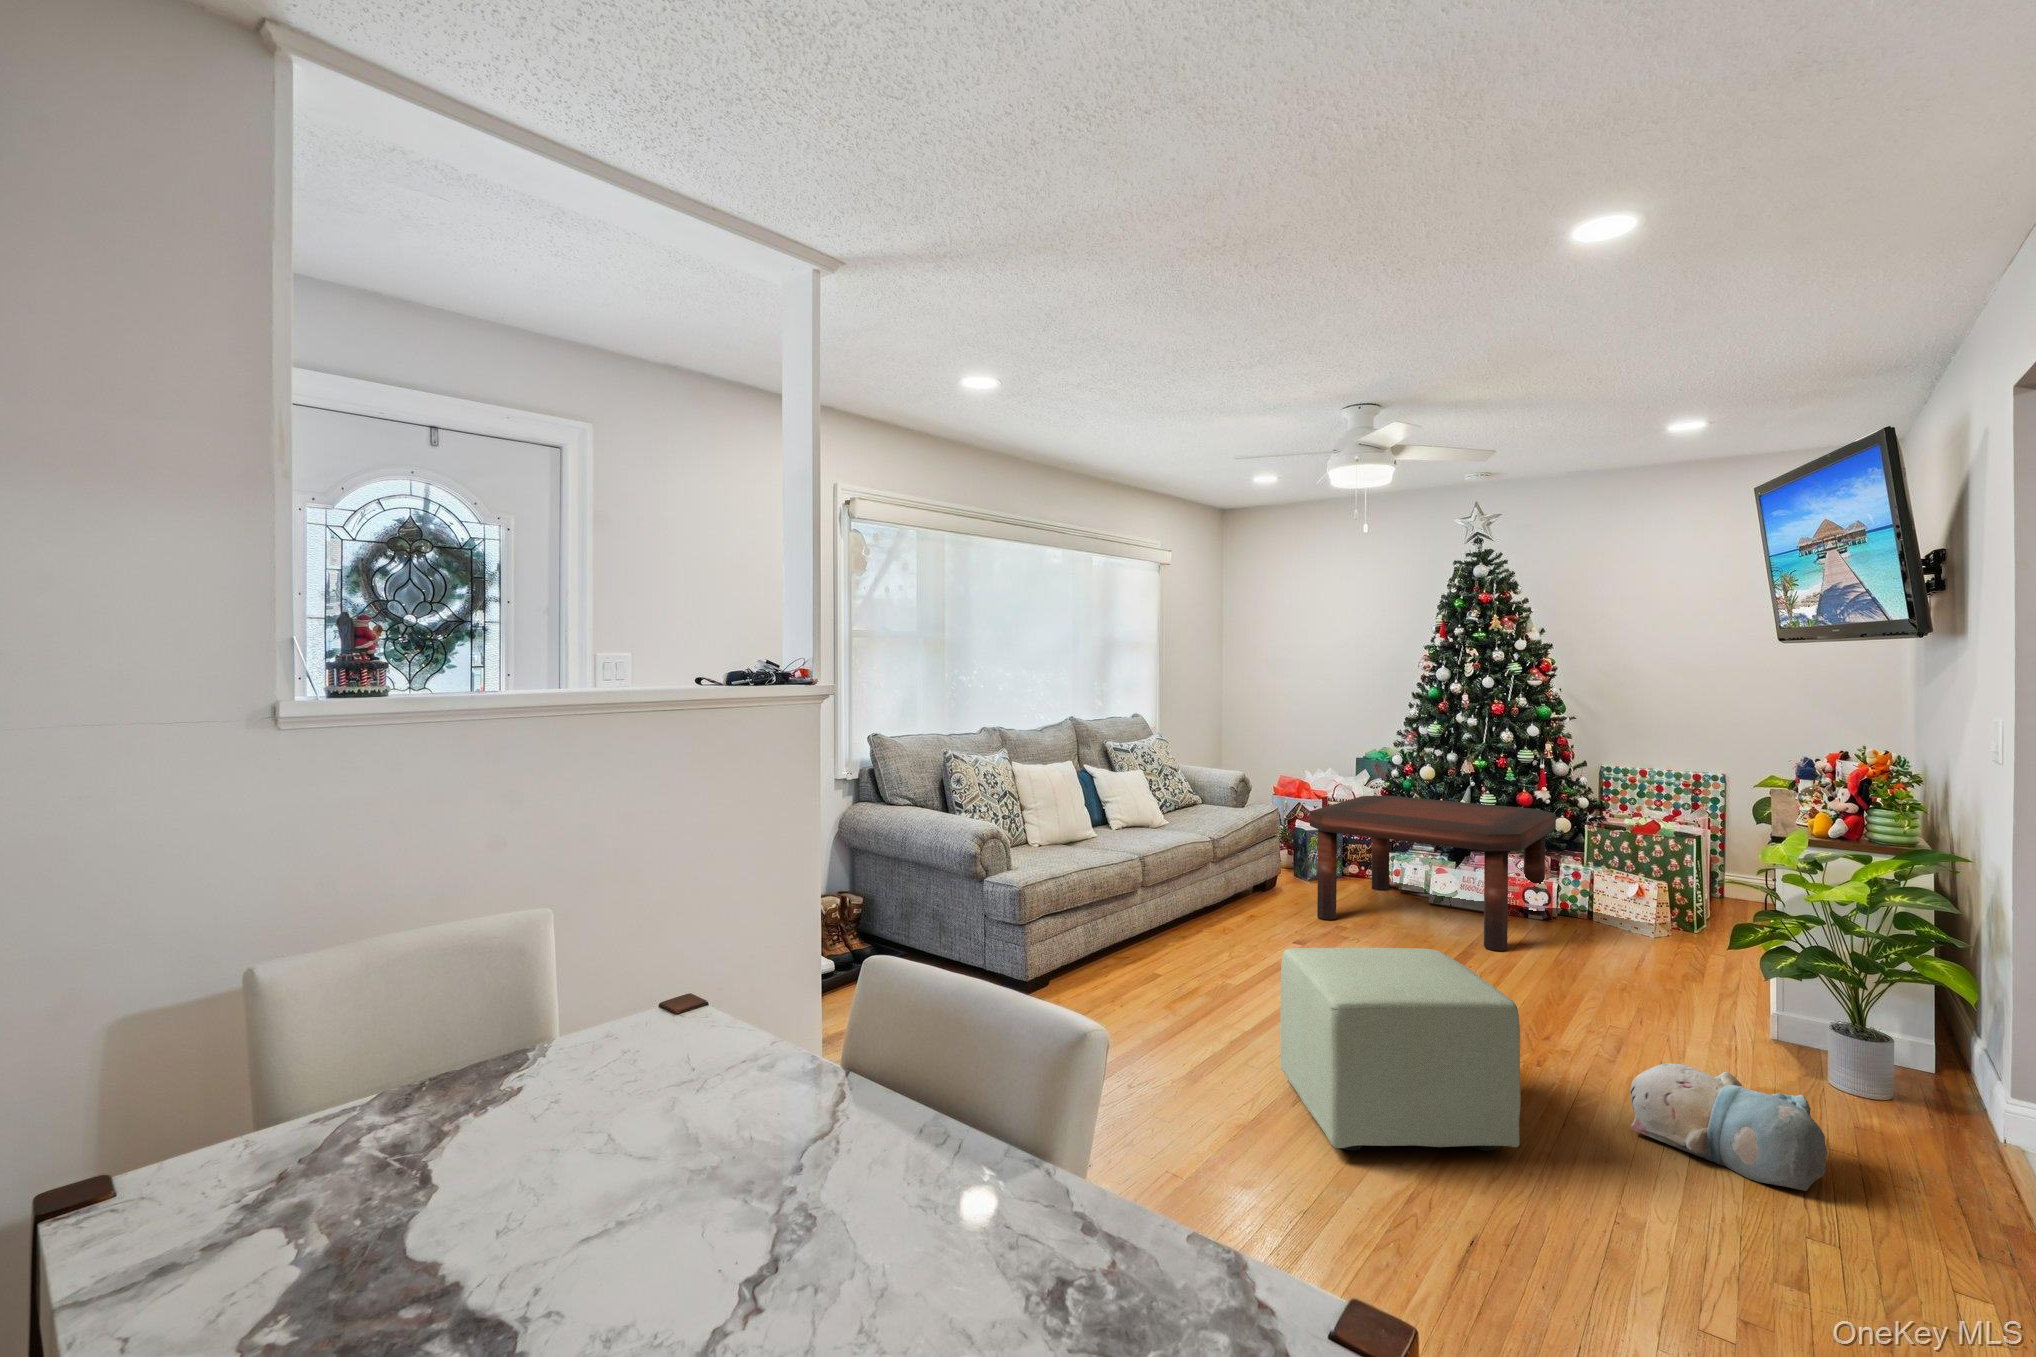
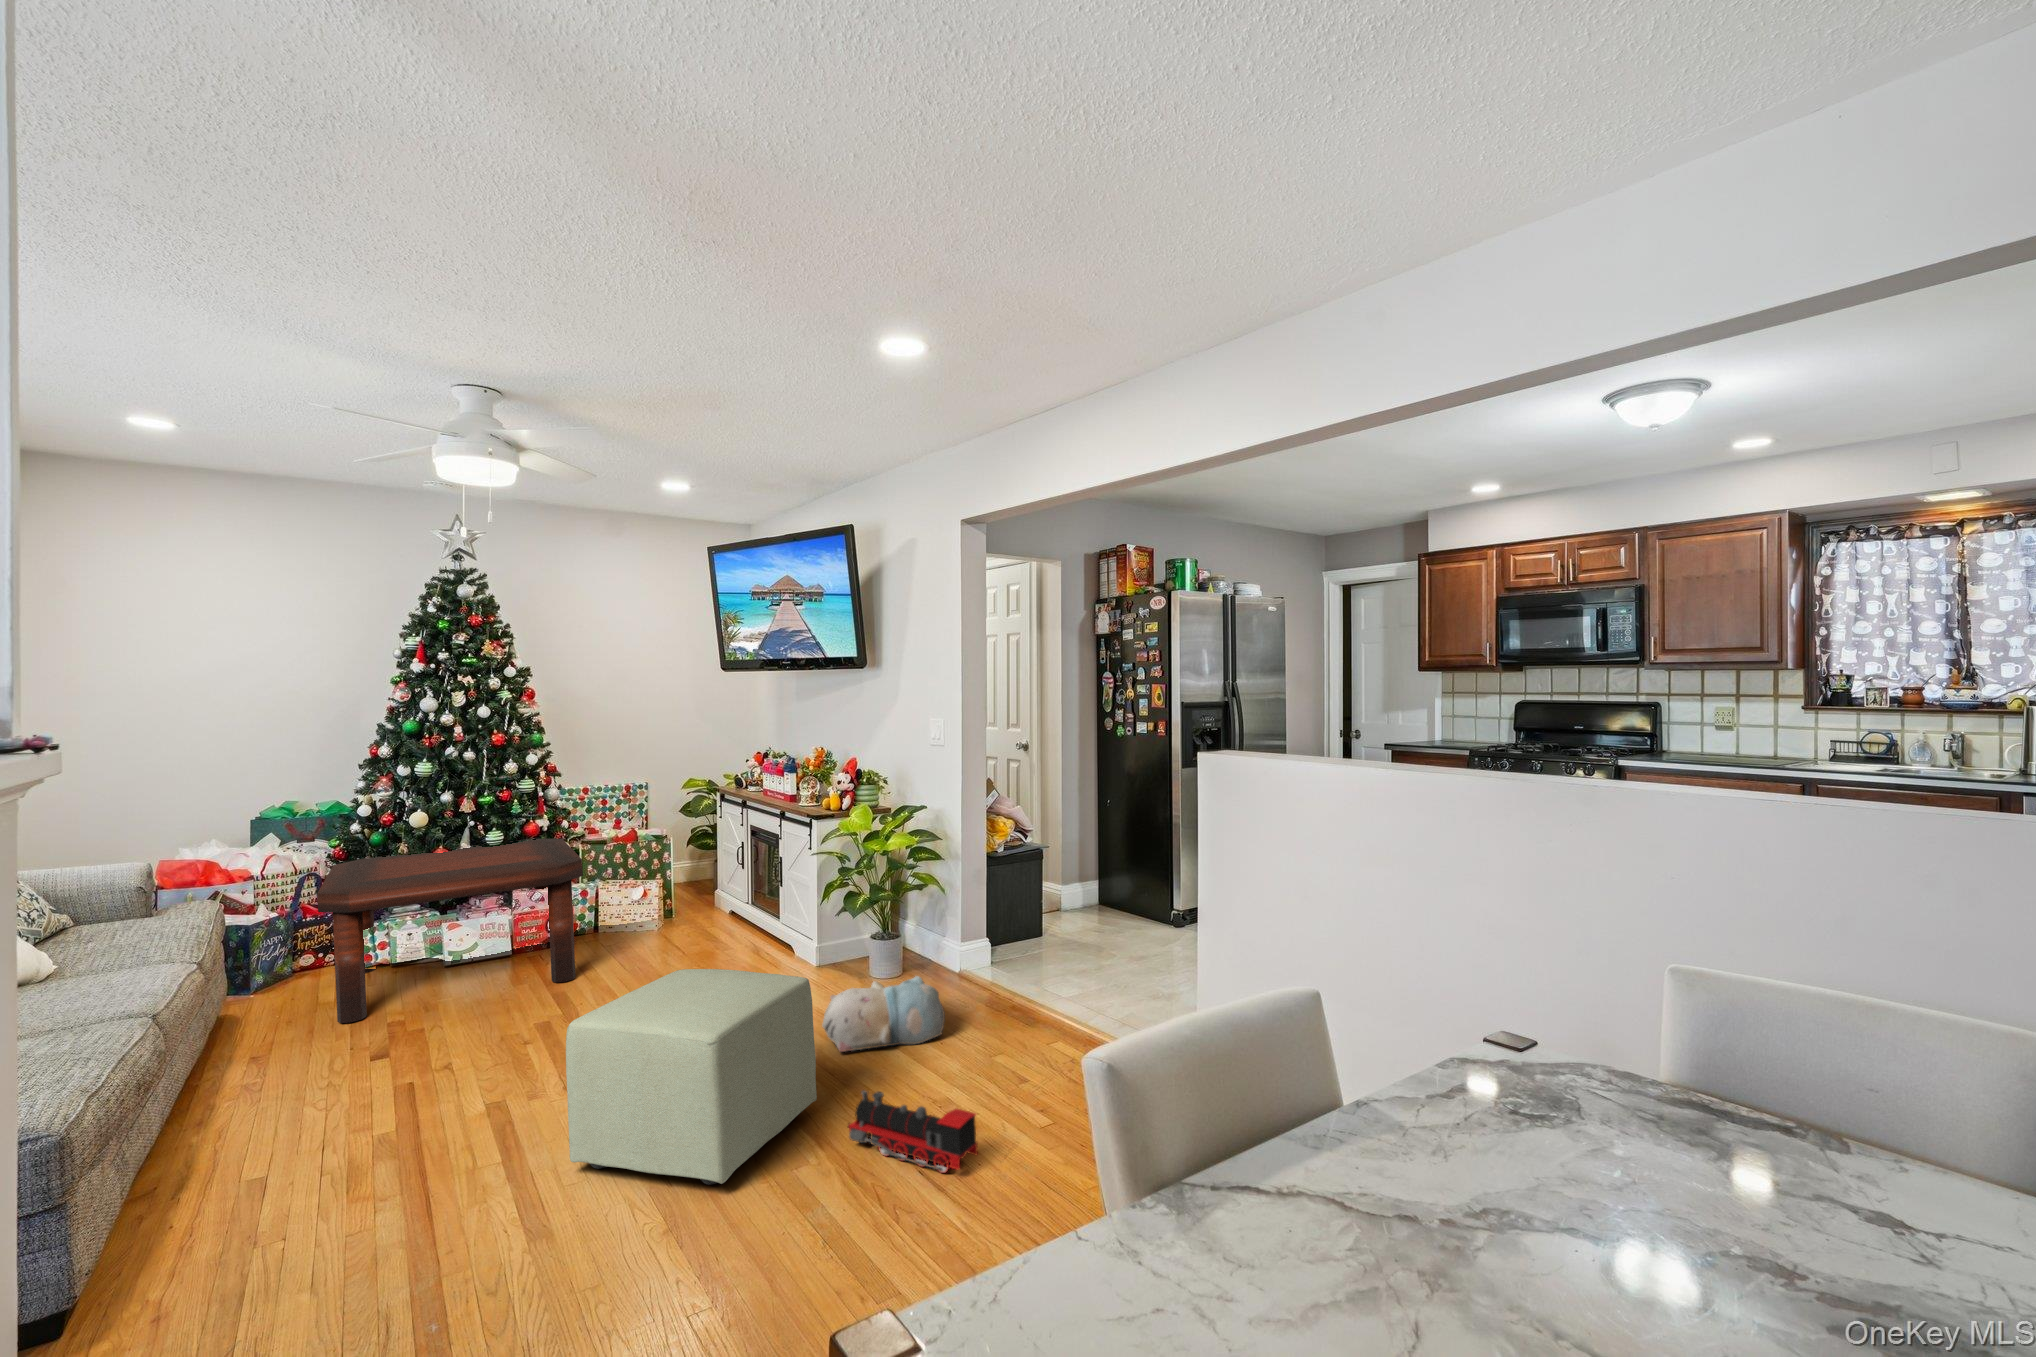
toy train: none [1491,1152,1595,1307] -> present [847,1091,978,1173]

